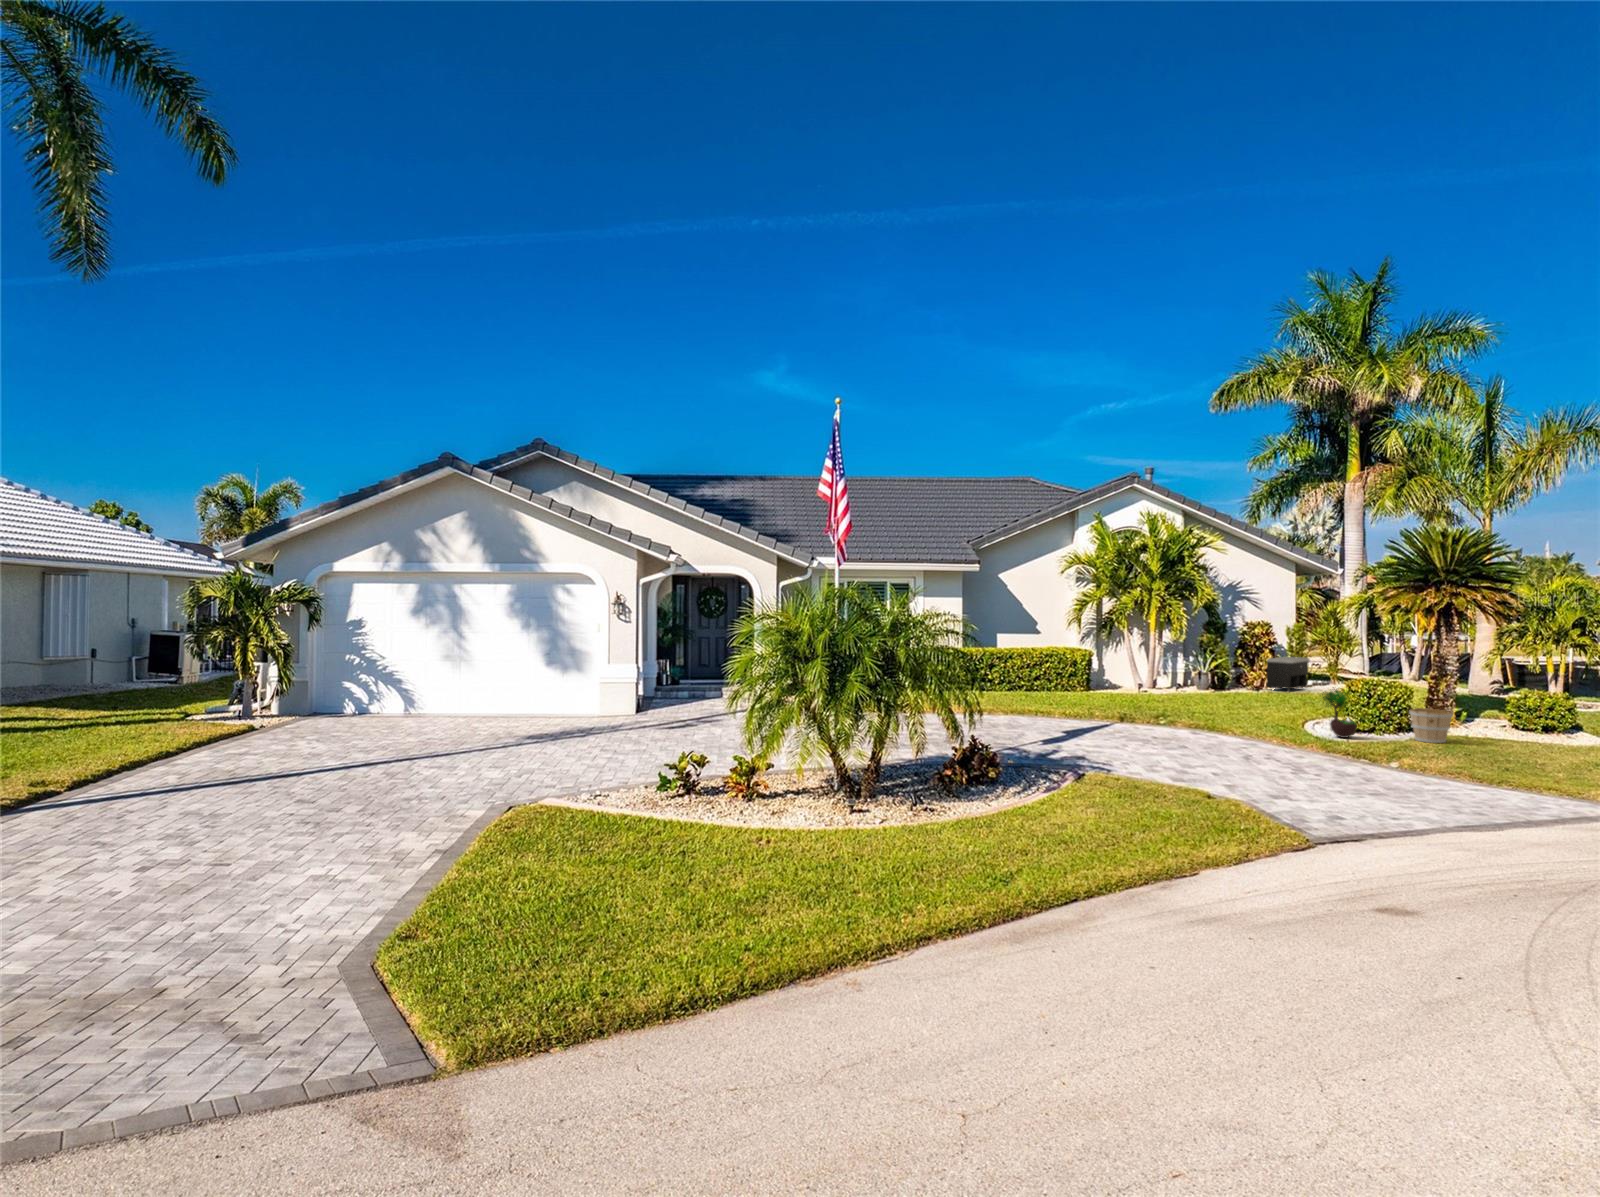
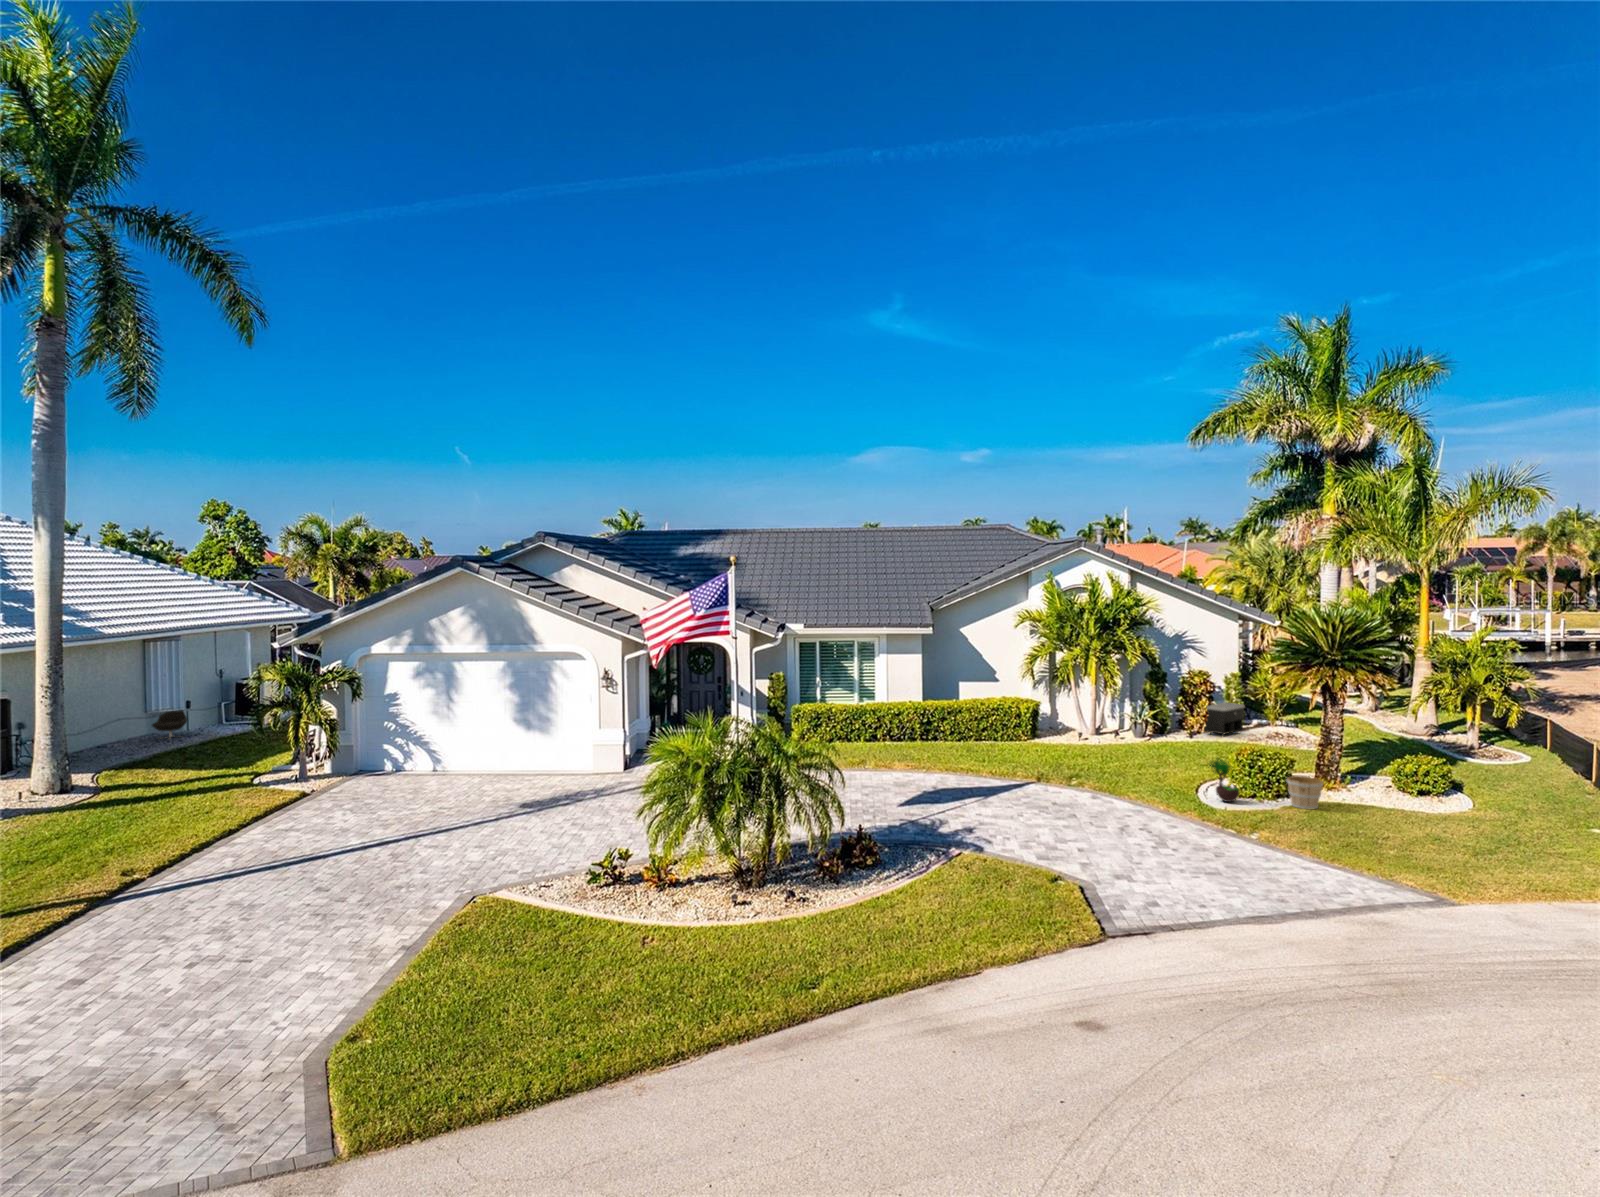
lounge chair: none [38,657,82,689] -> present [152,710,187,738]

